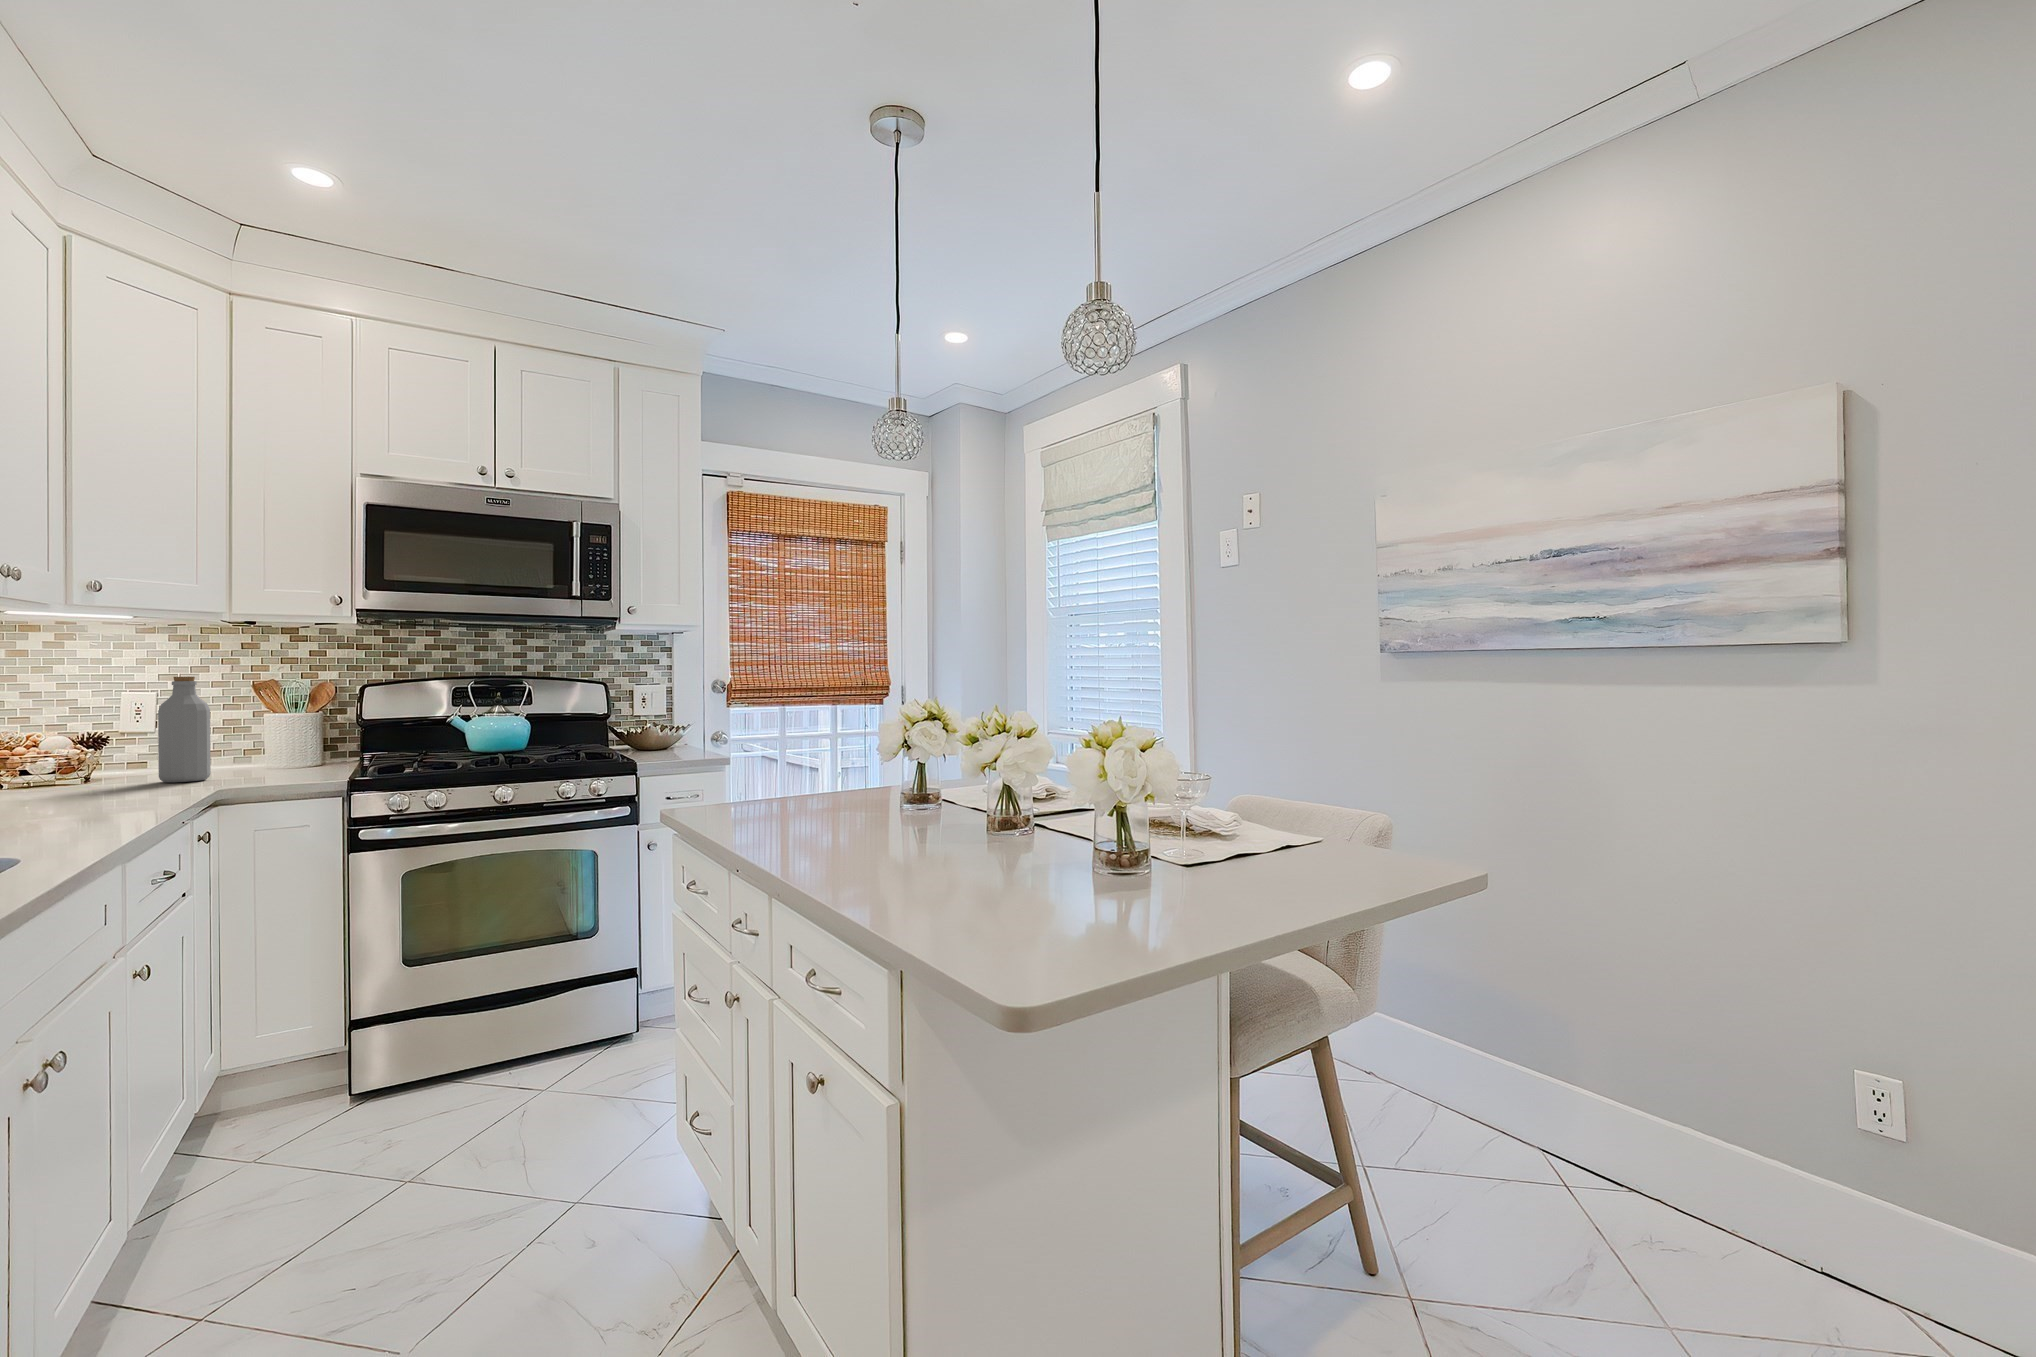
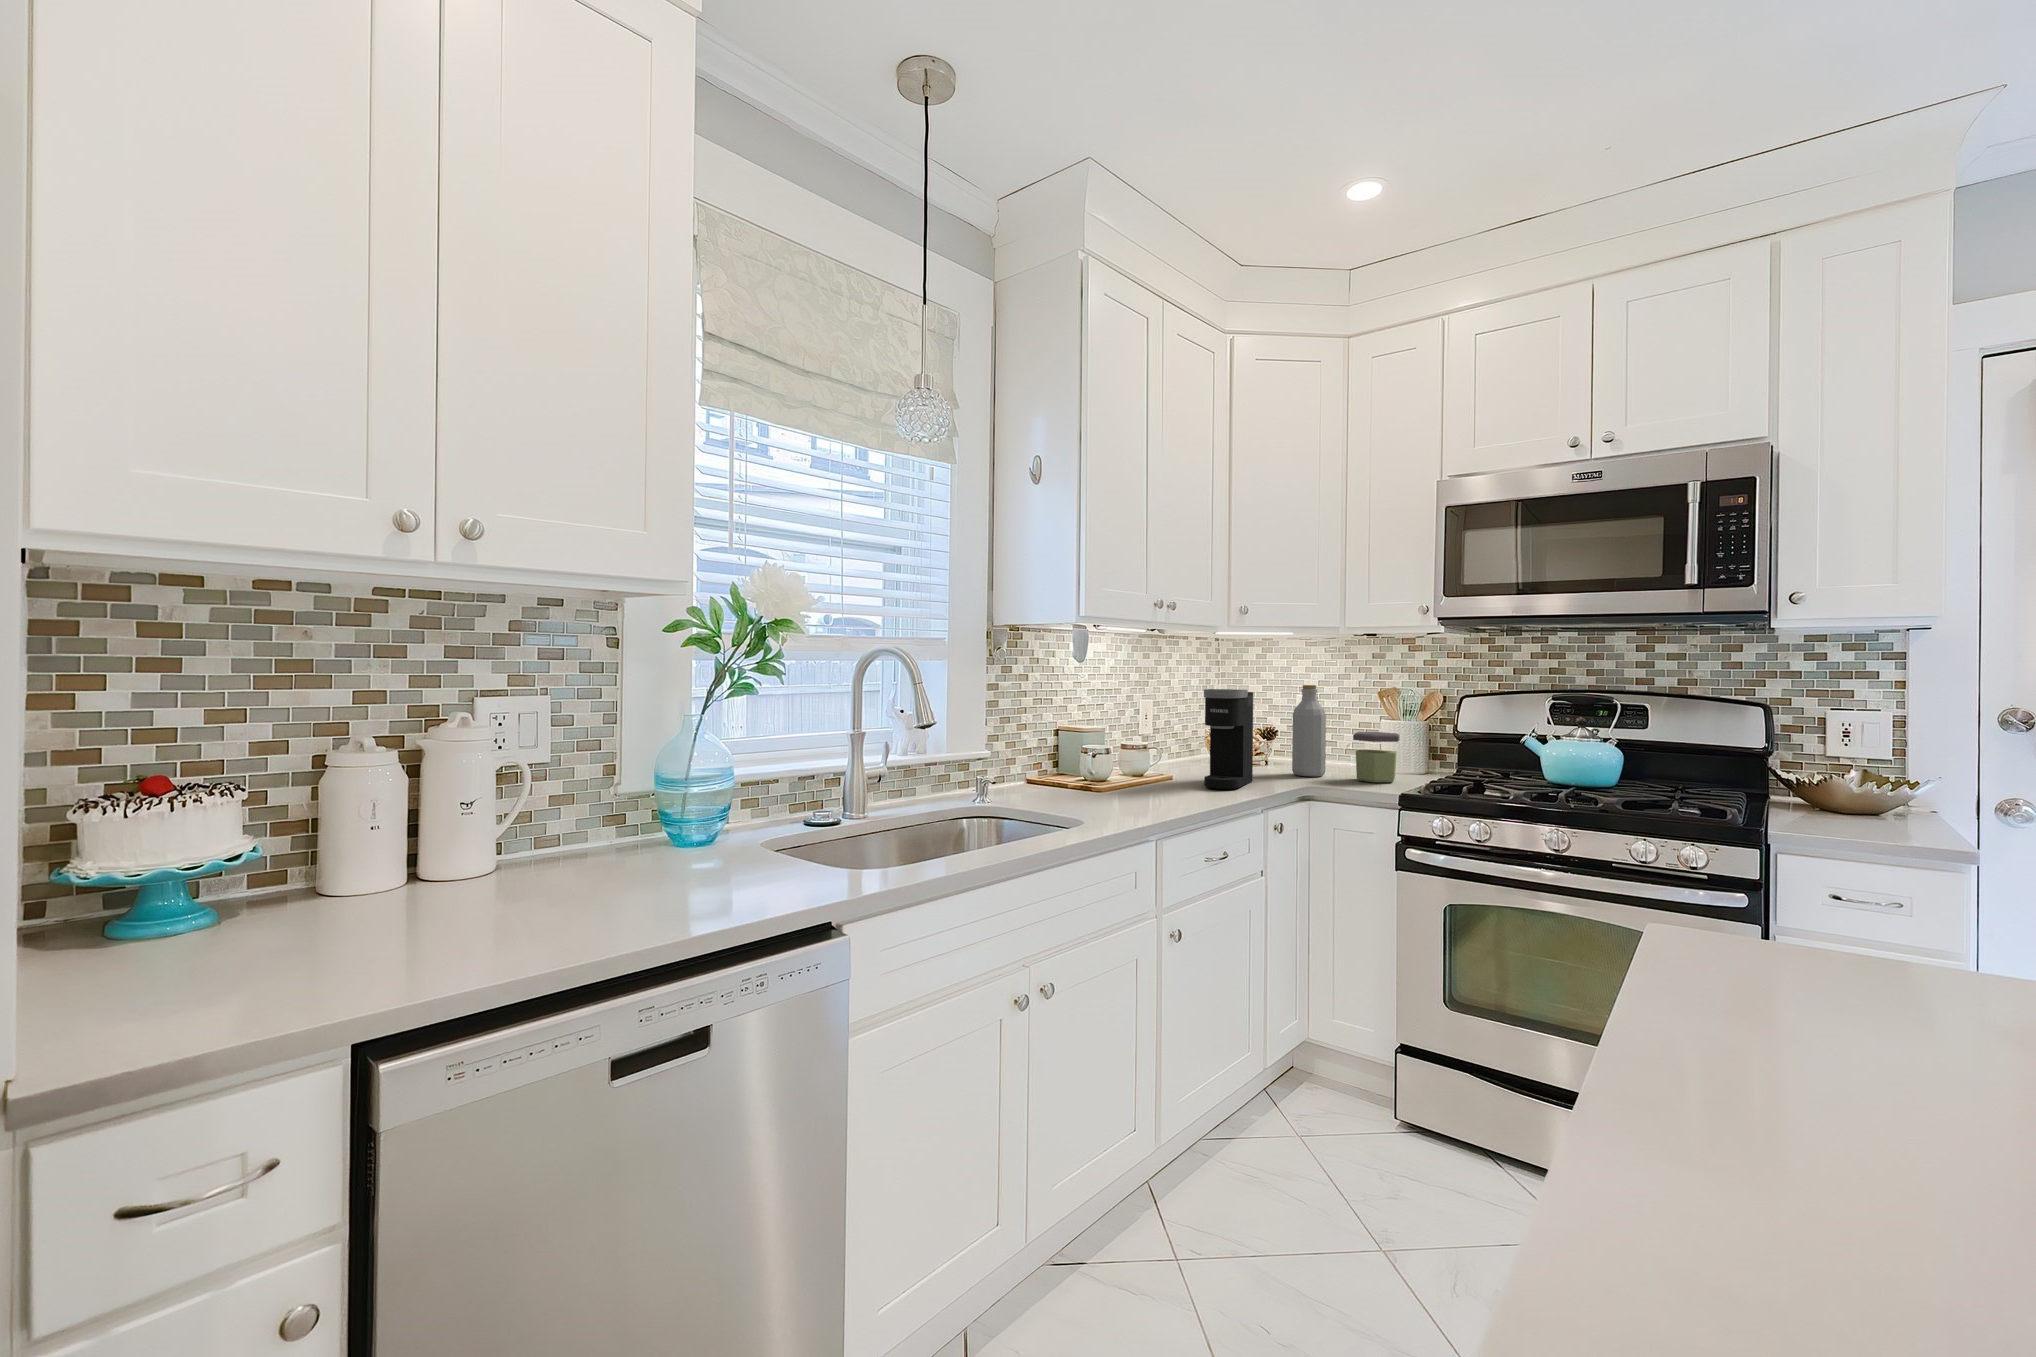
coffee maker: none [55,681,124,807] -> present [1204,689,1253,789]
jar: none [252,724,313,777] -> present [1353,732,1399,782]

